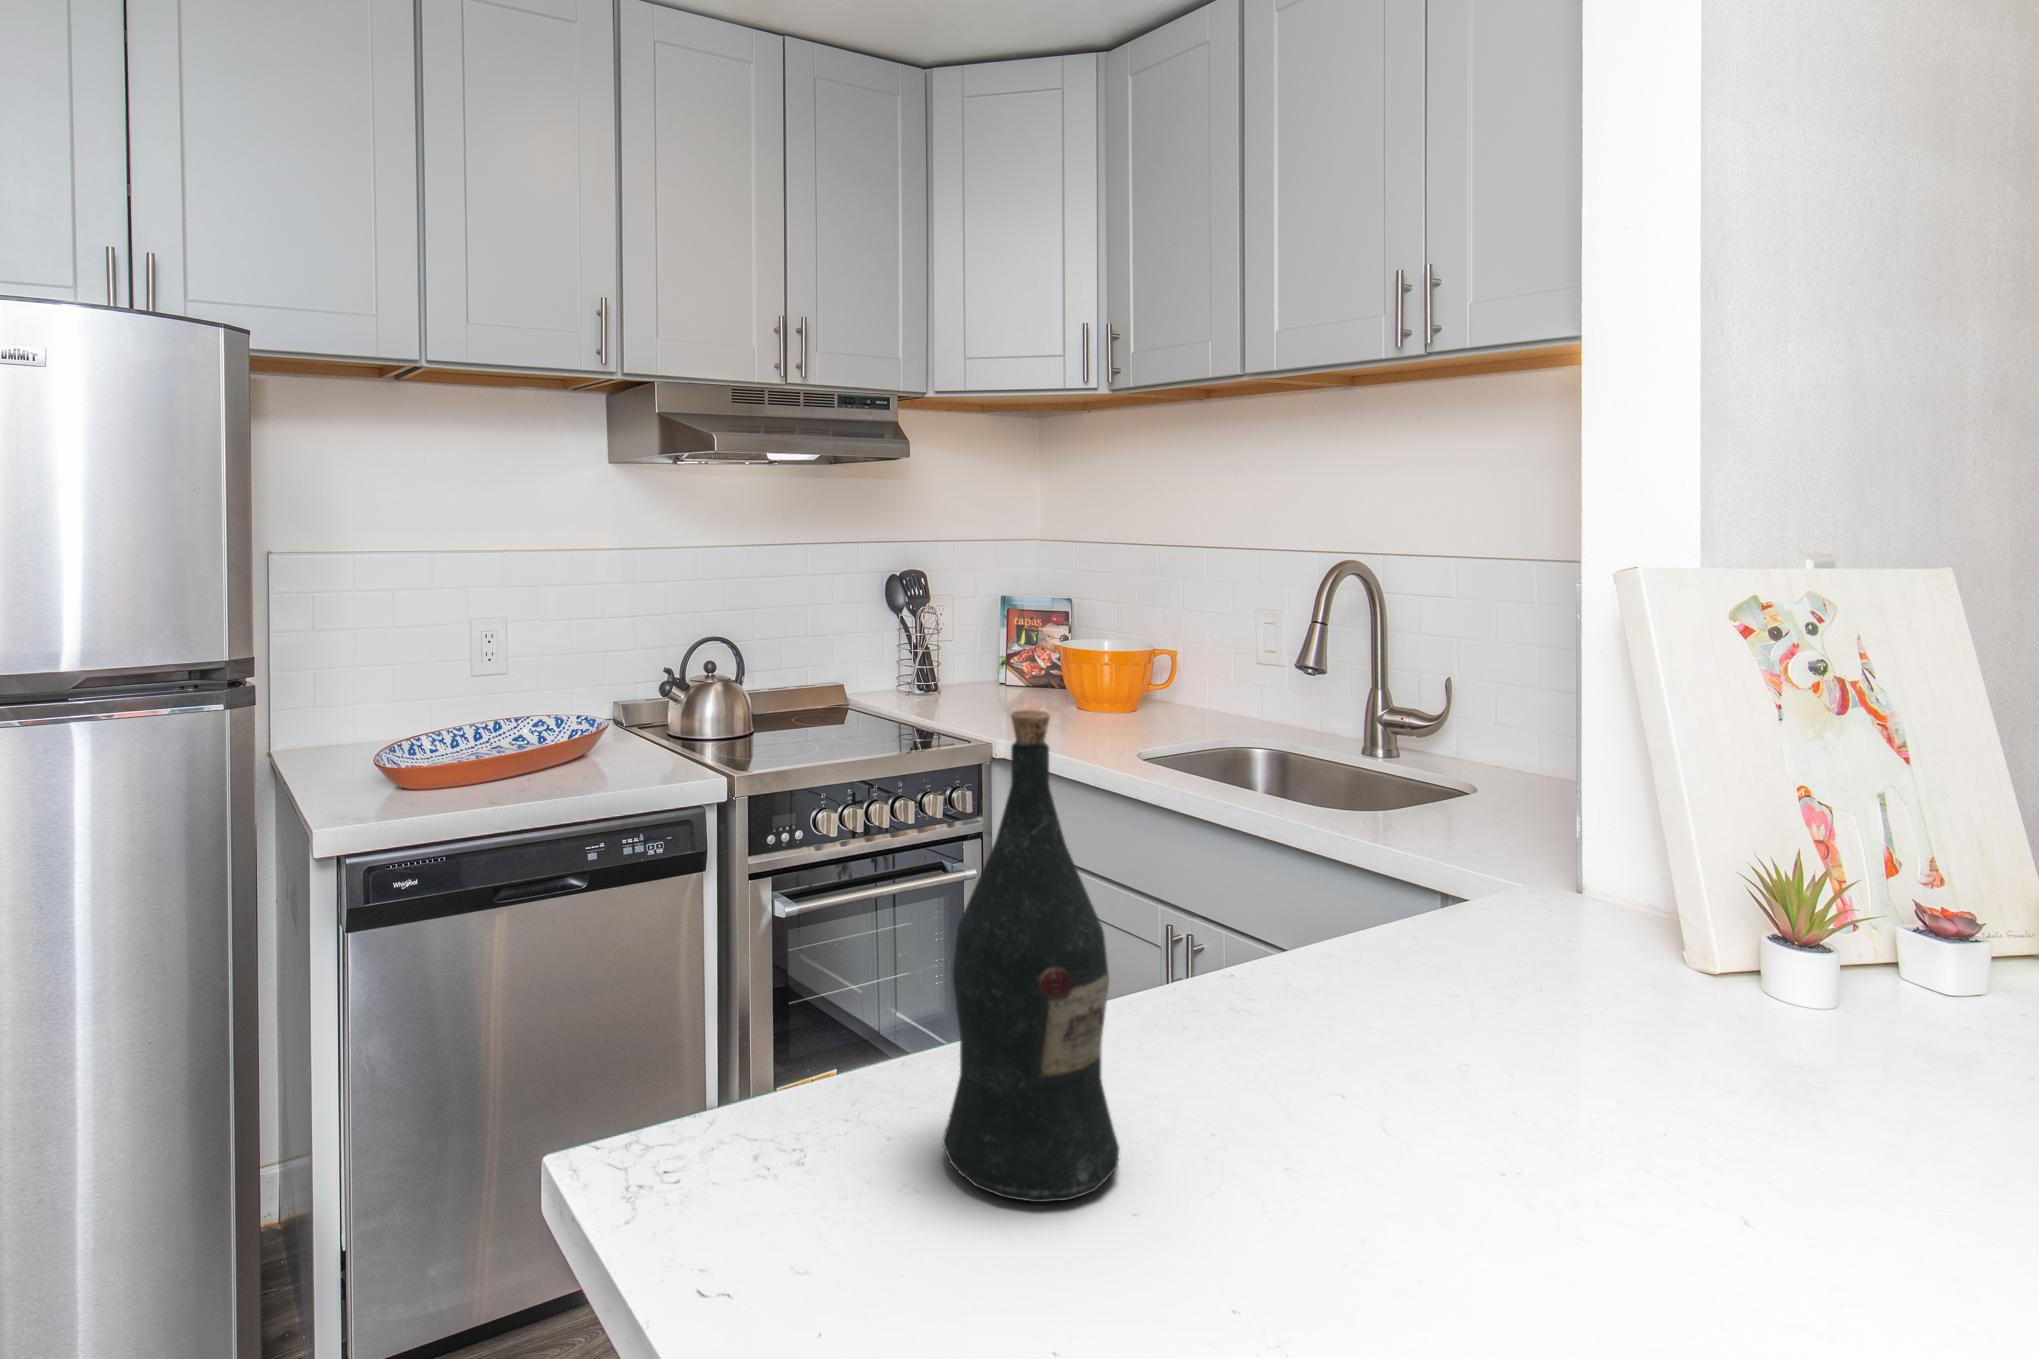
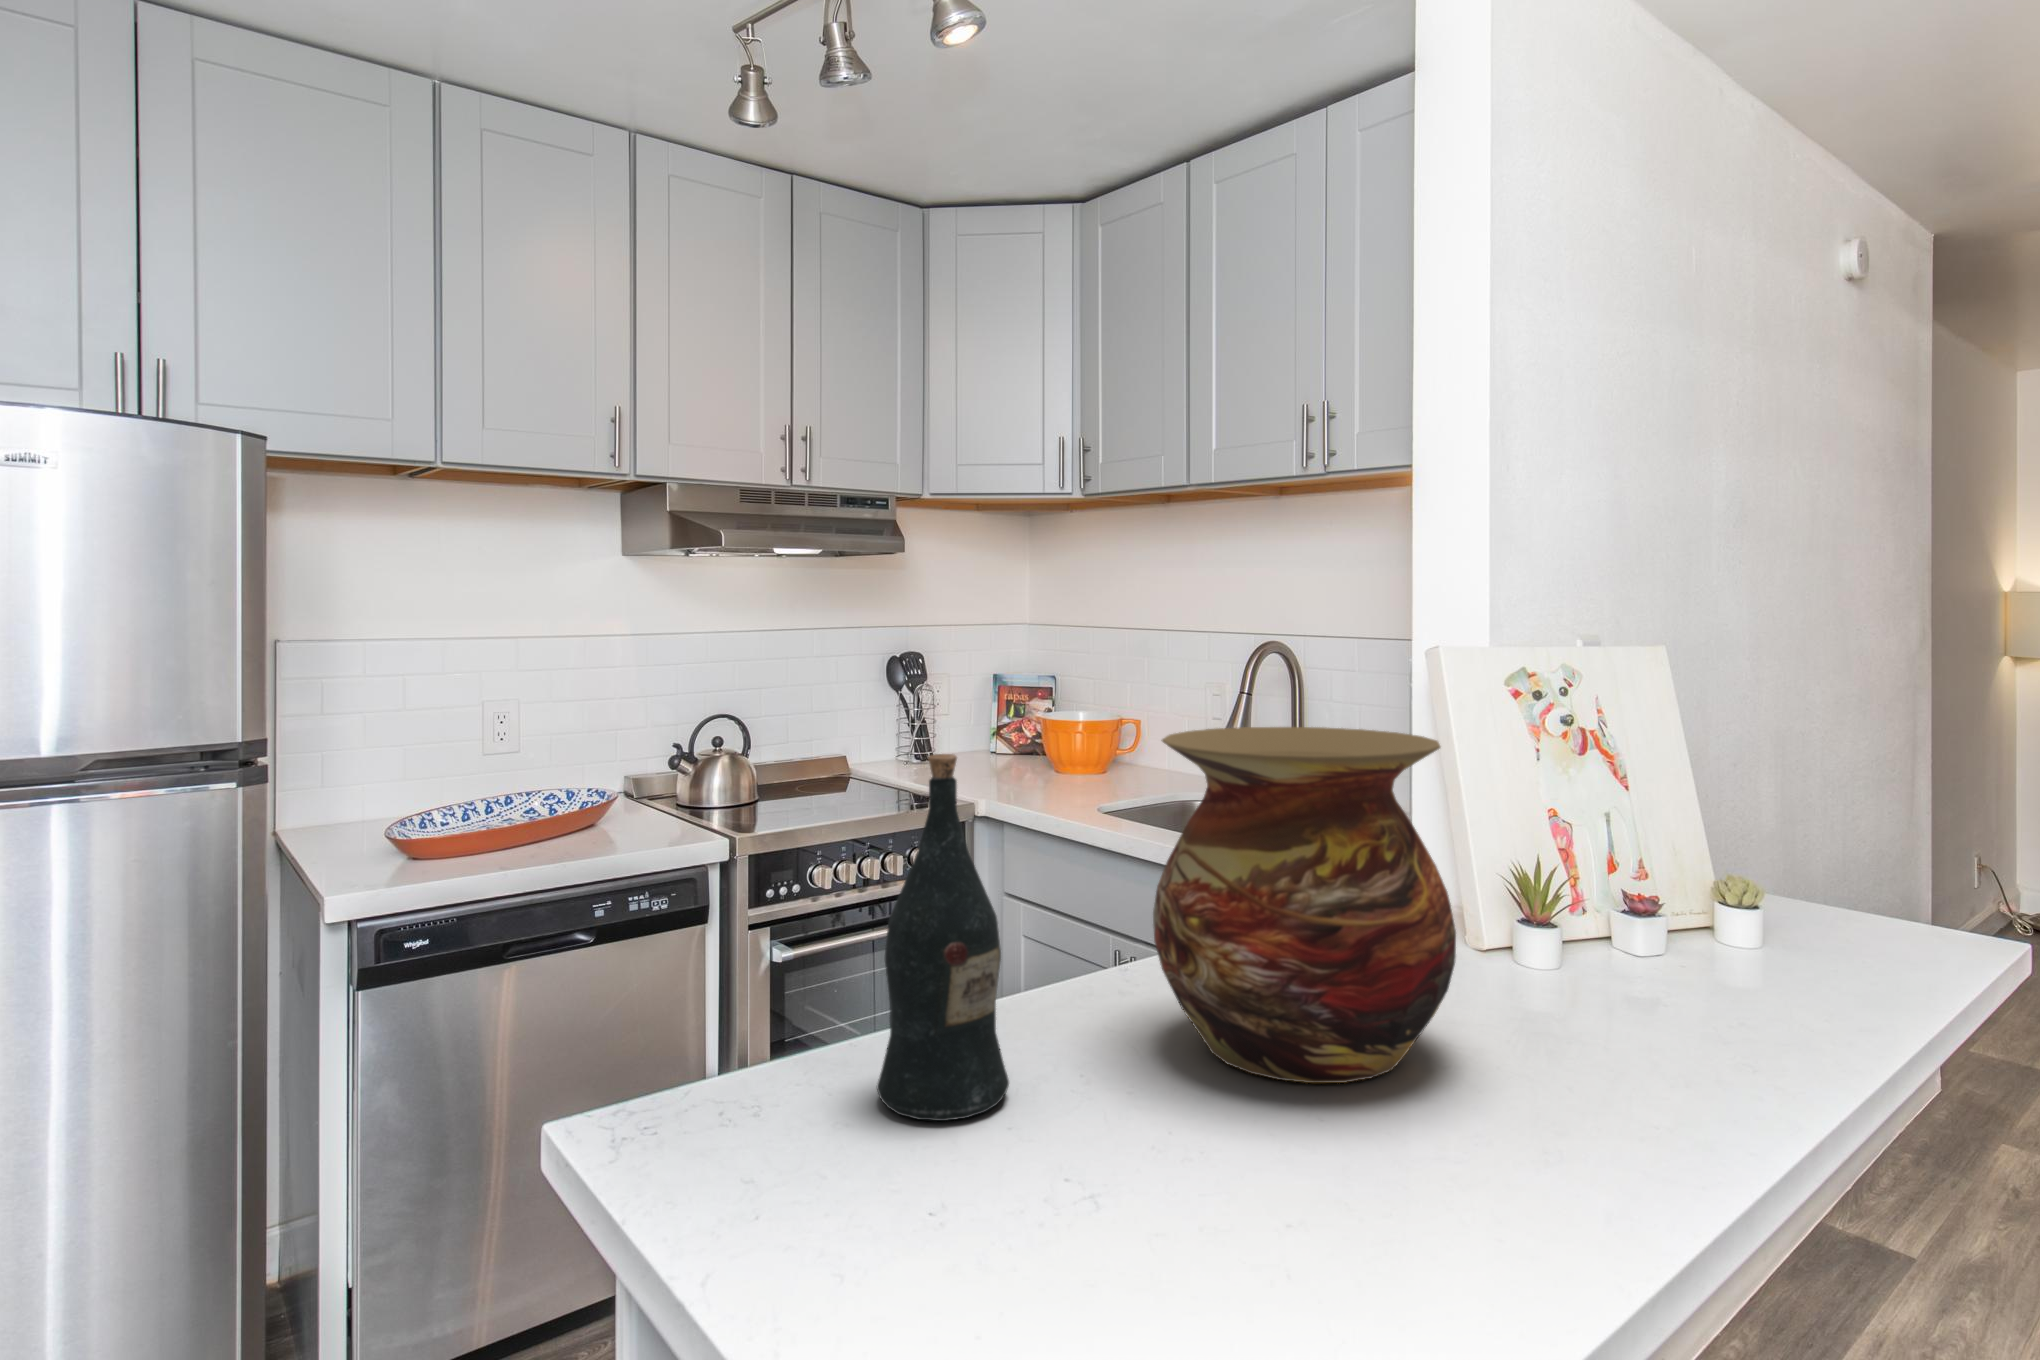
vase: none [1299,676,1766,1180] -> present [1153,727,1456,1083]

